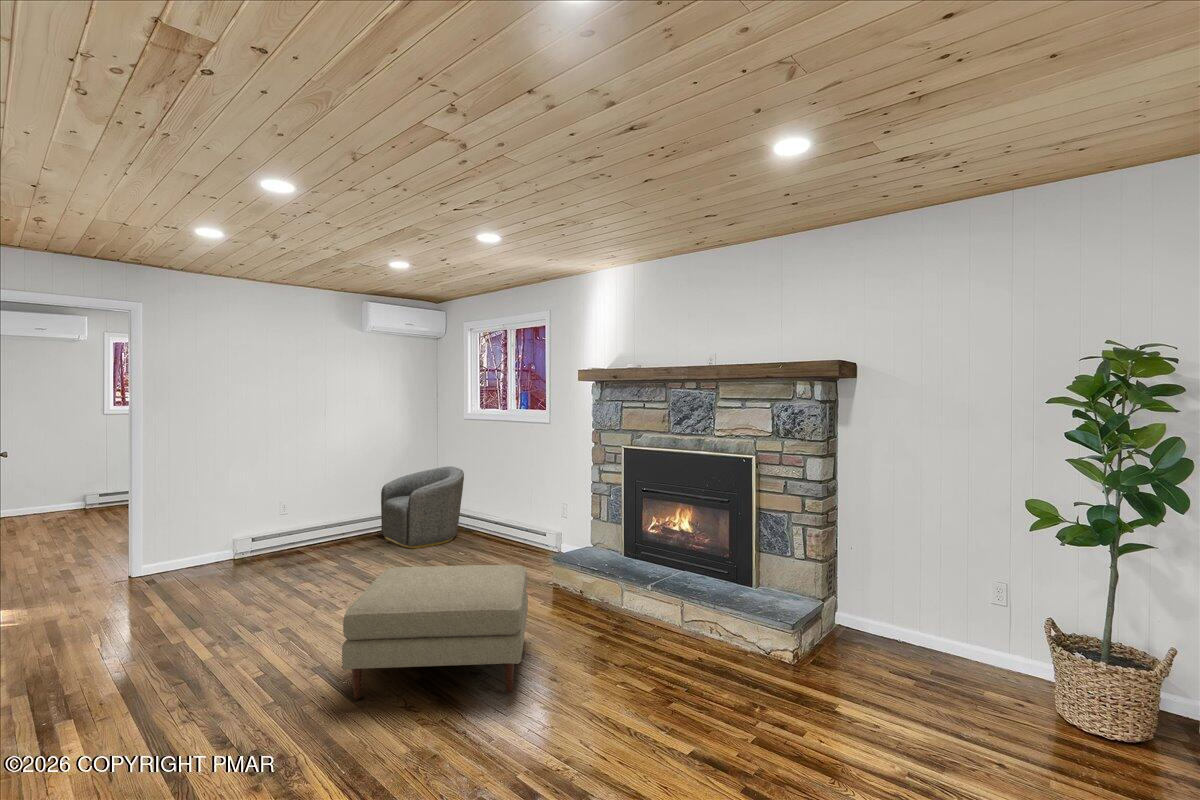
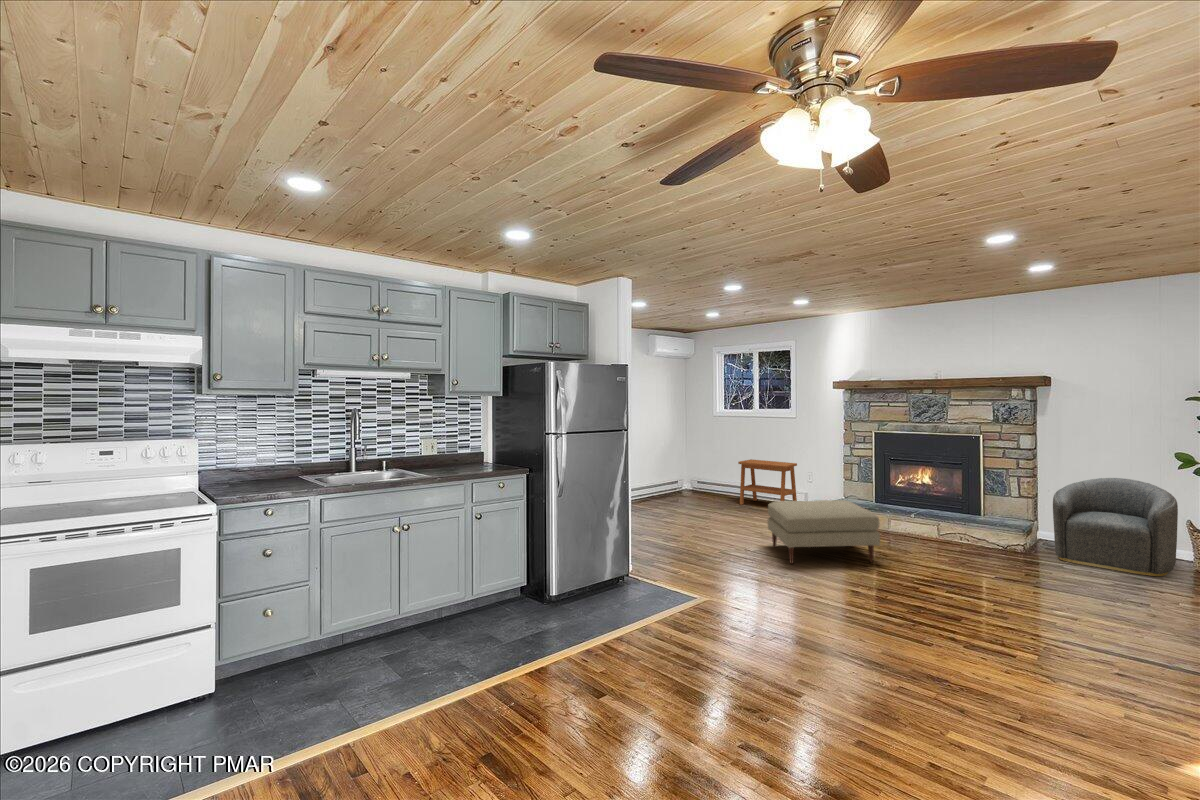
armchair: present [381,466,464,548] -> present [1053,478,1178,576]
side table: none [467,483,543,562] -> present [738,459,797,505]

